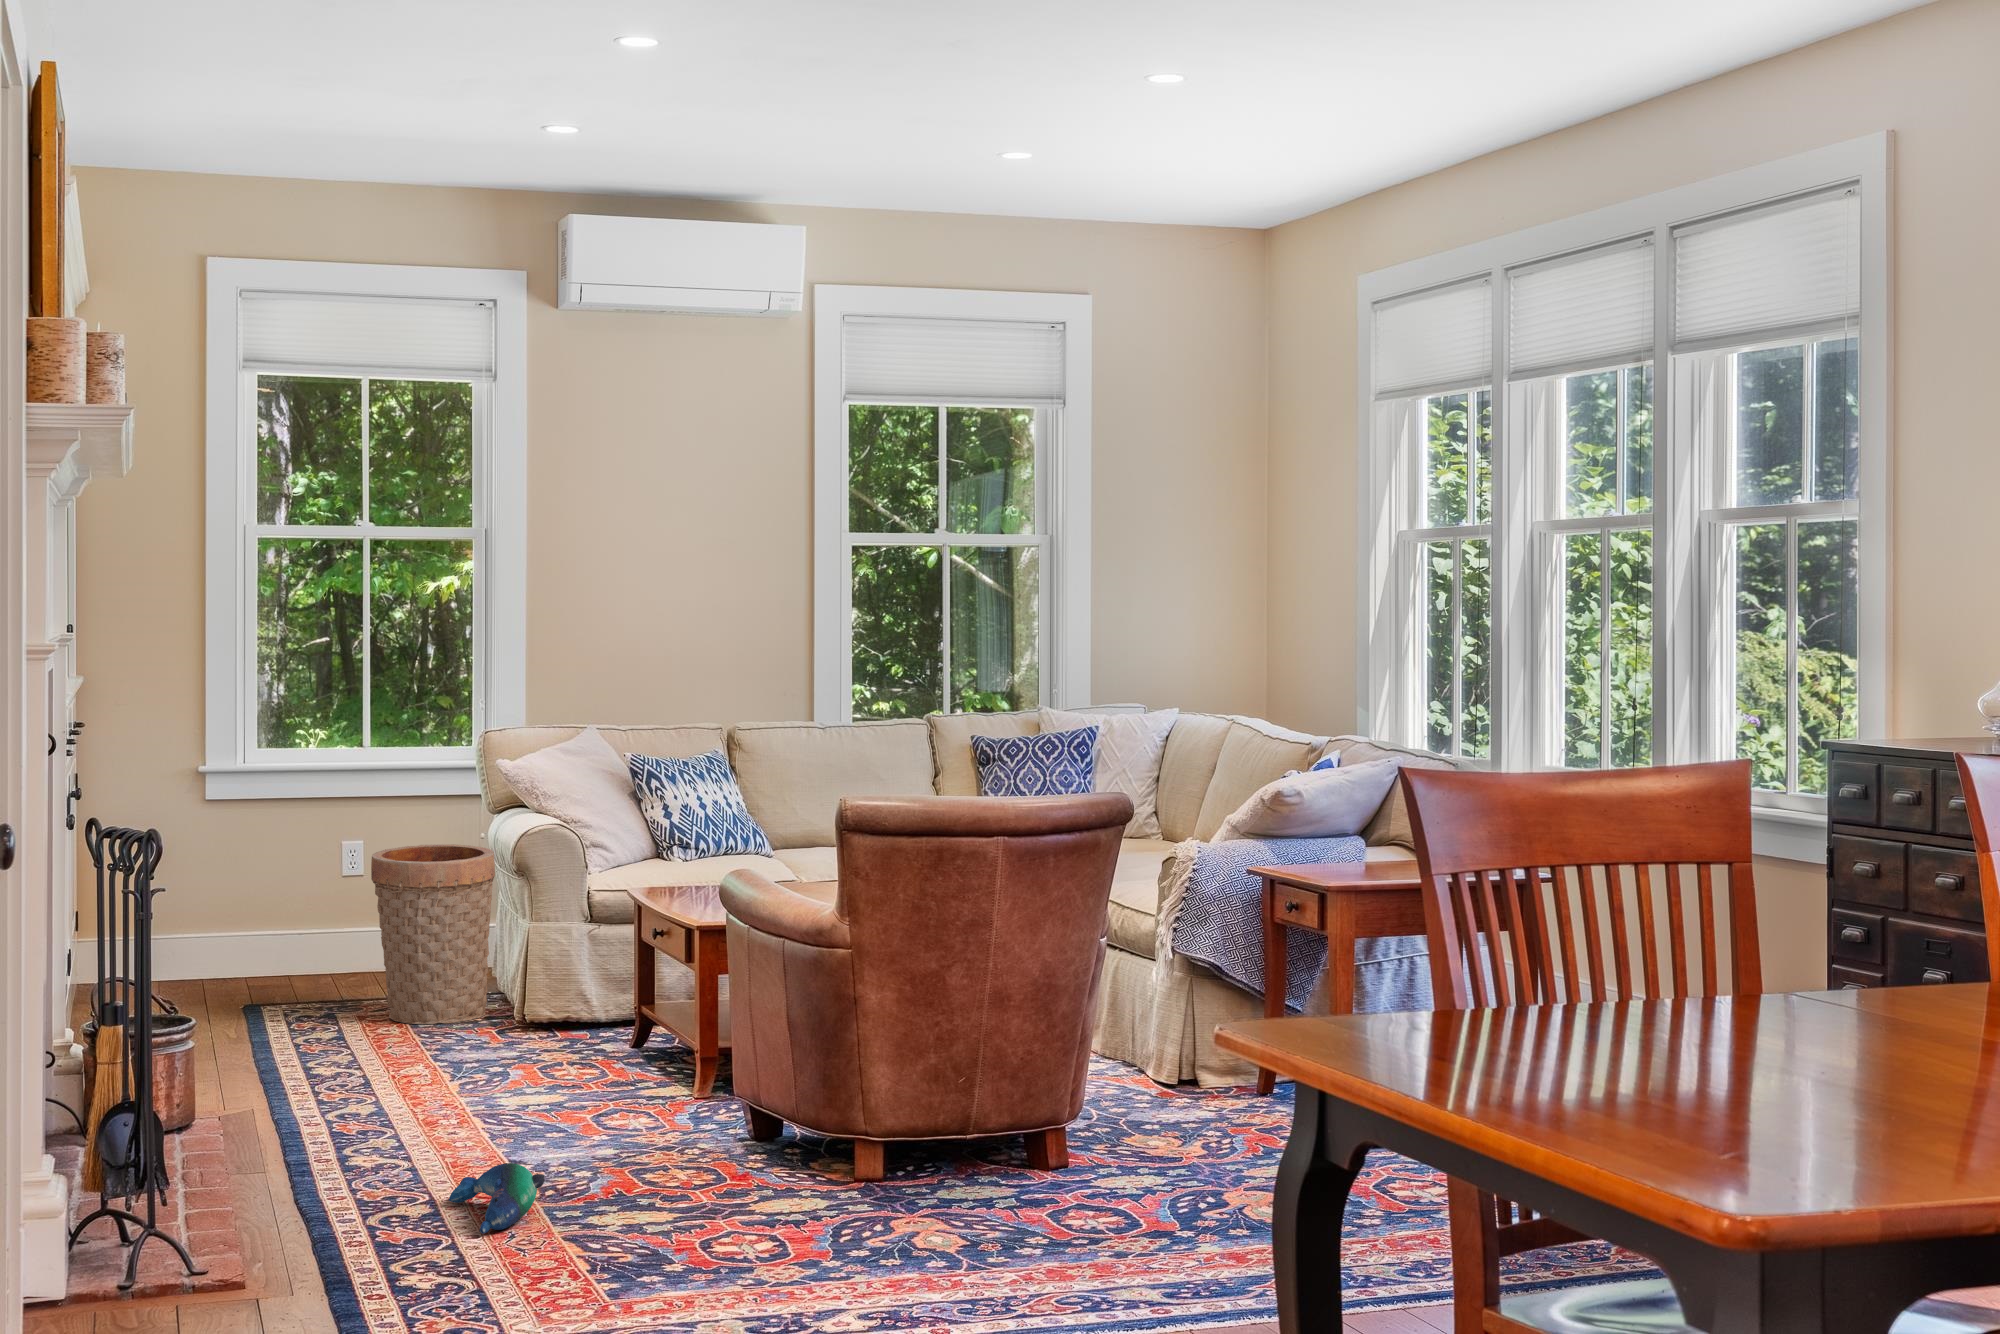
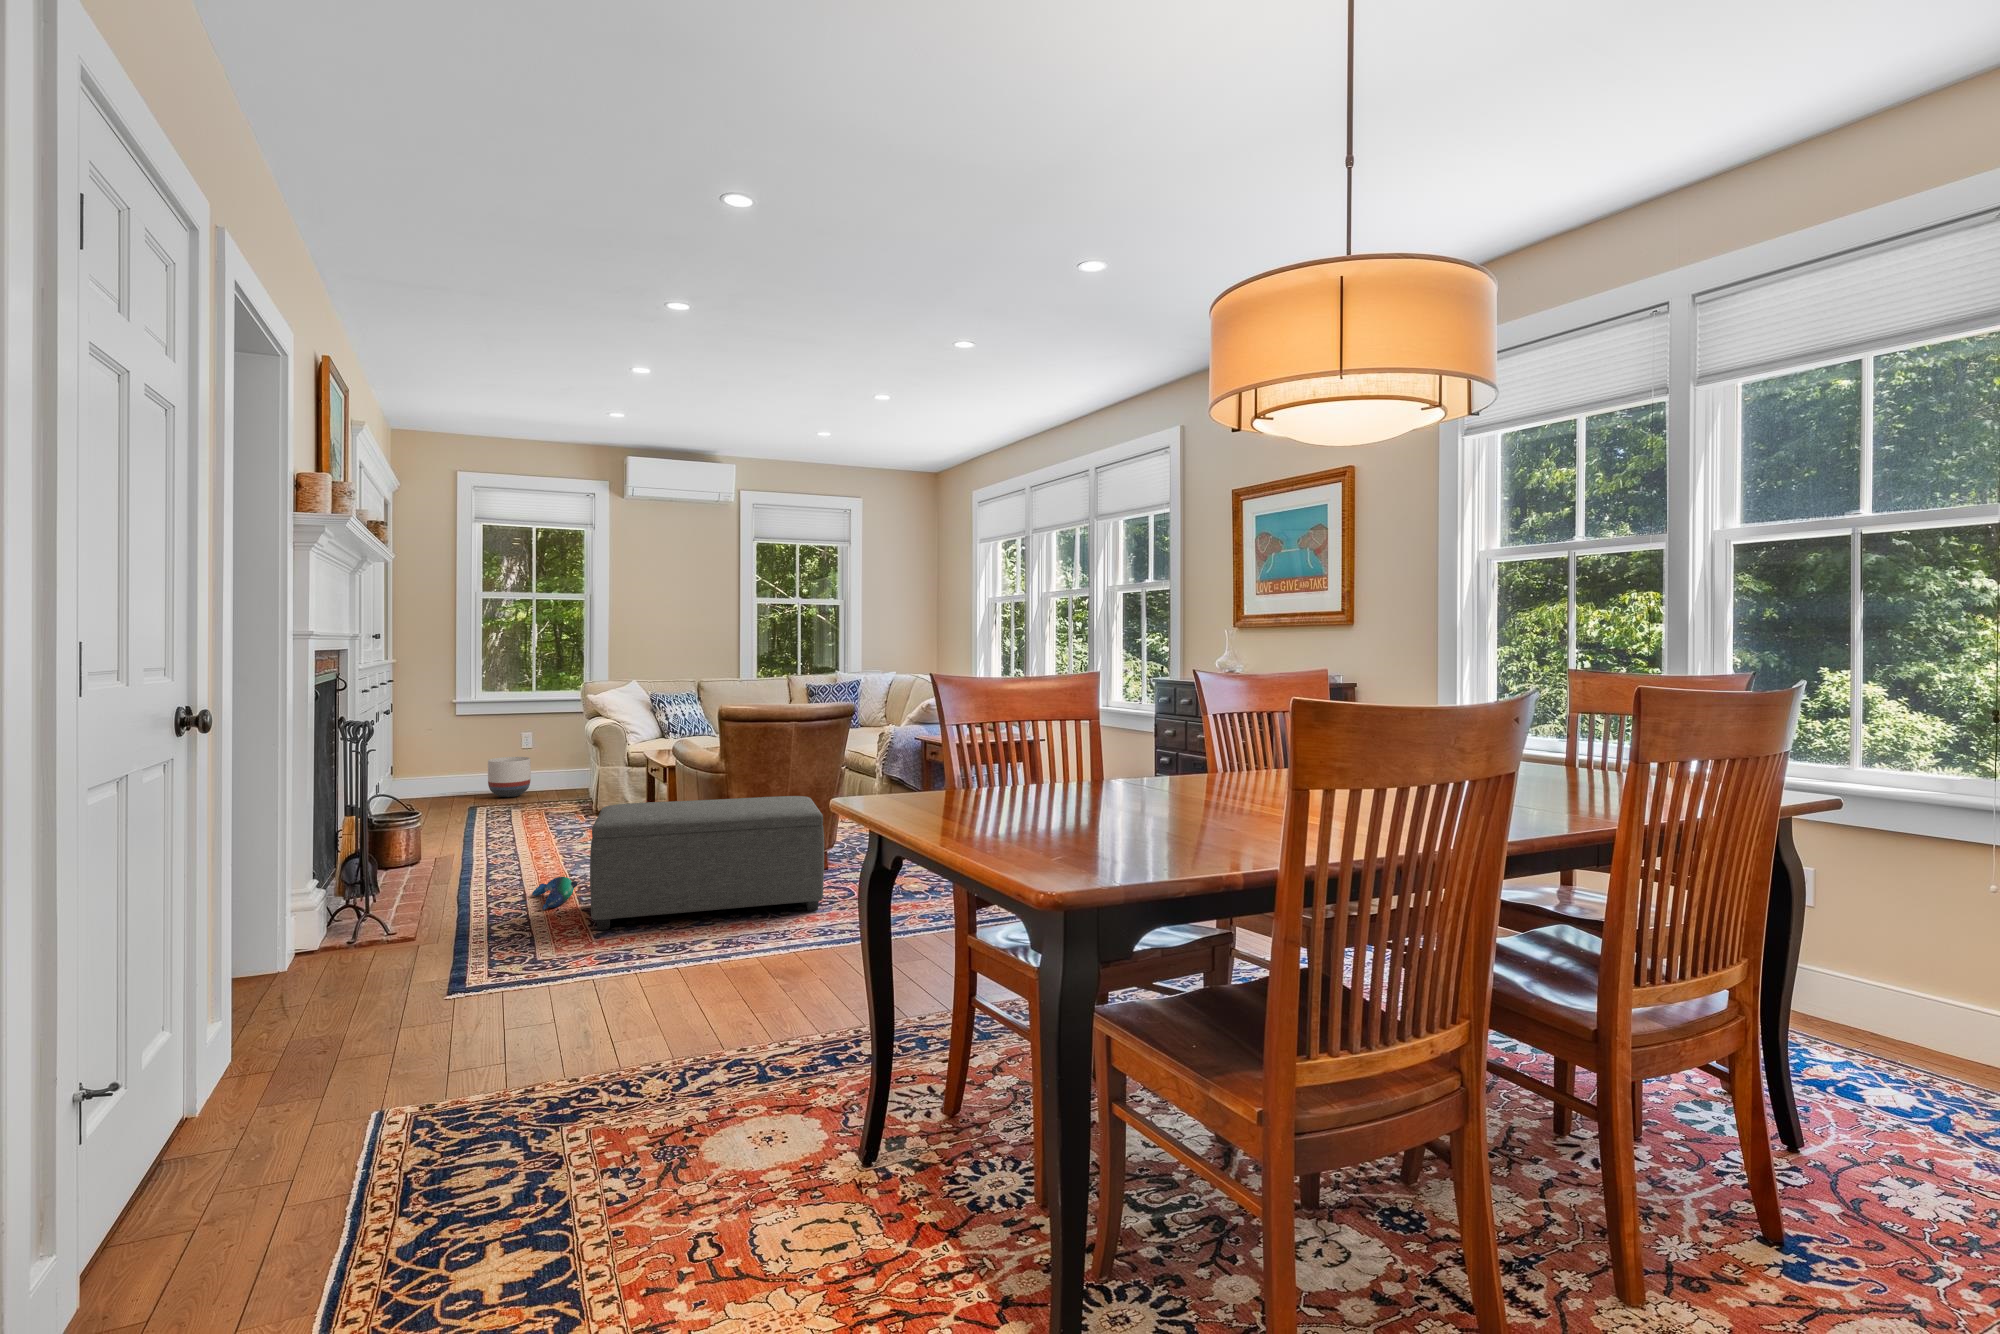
basket: present [371,844,495,1024] -> none [524,733,584,814]
planter: none [285,896,371,985] -> present [488,757,531,797]
ottoman: none [592,999,1082,1282] -> present [590,796,824,930]

